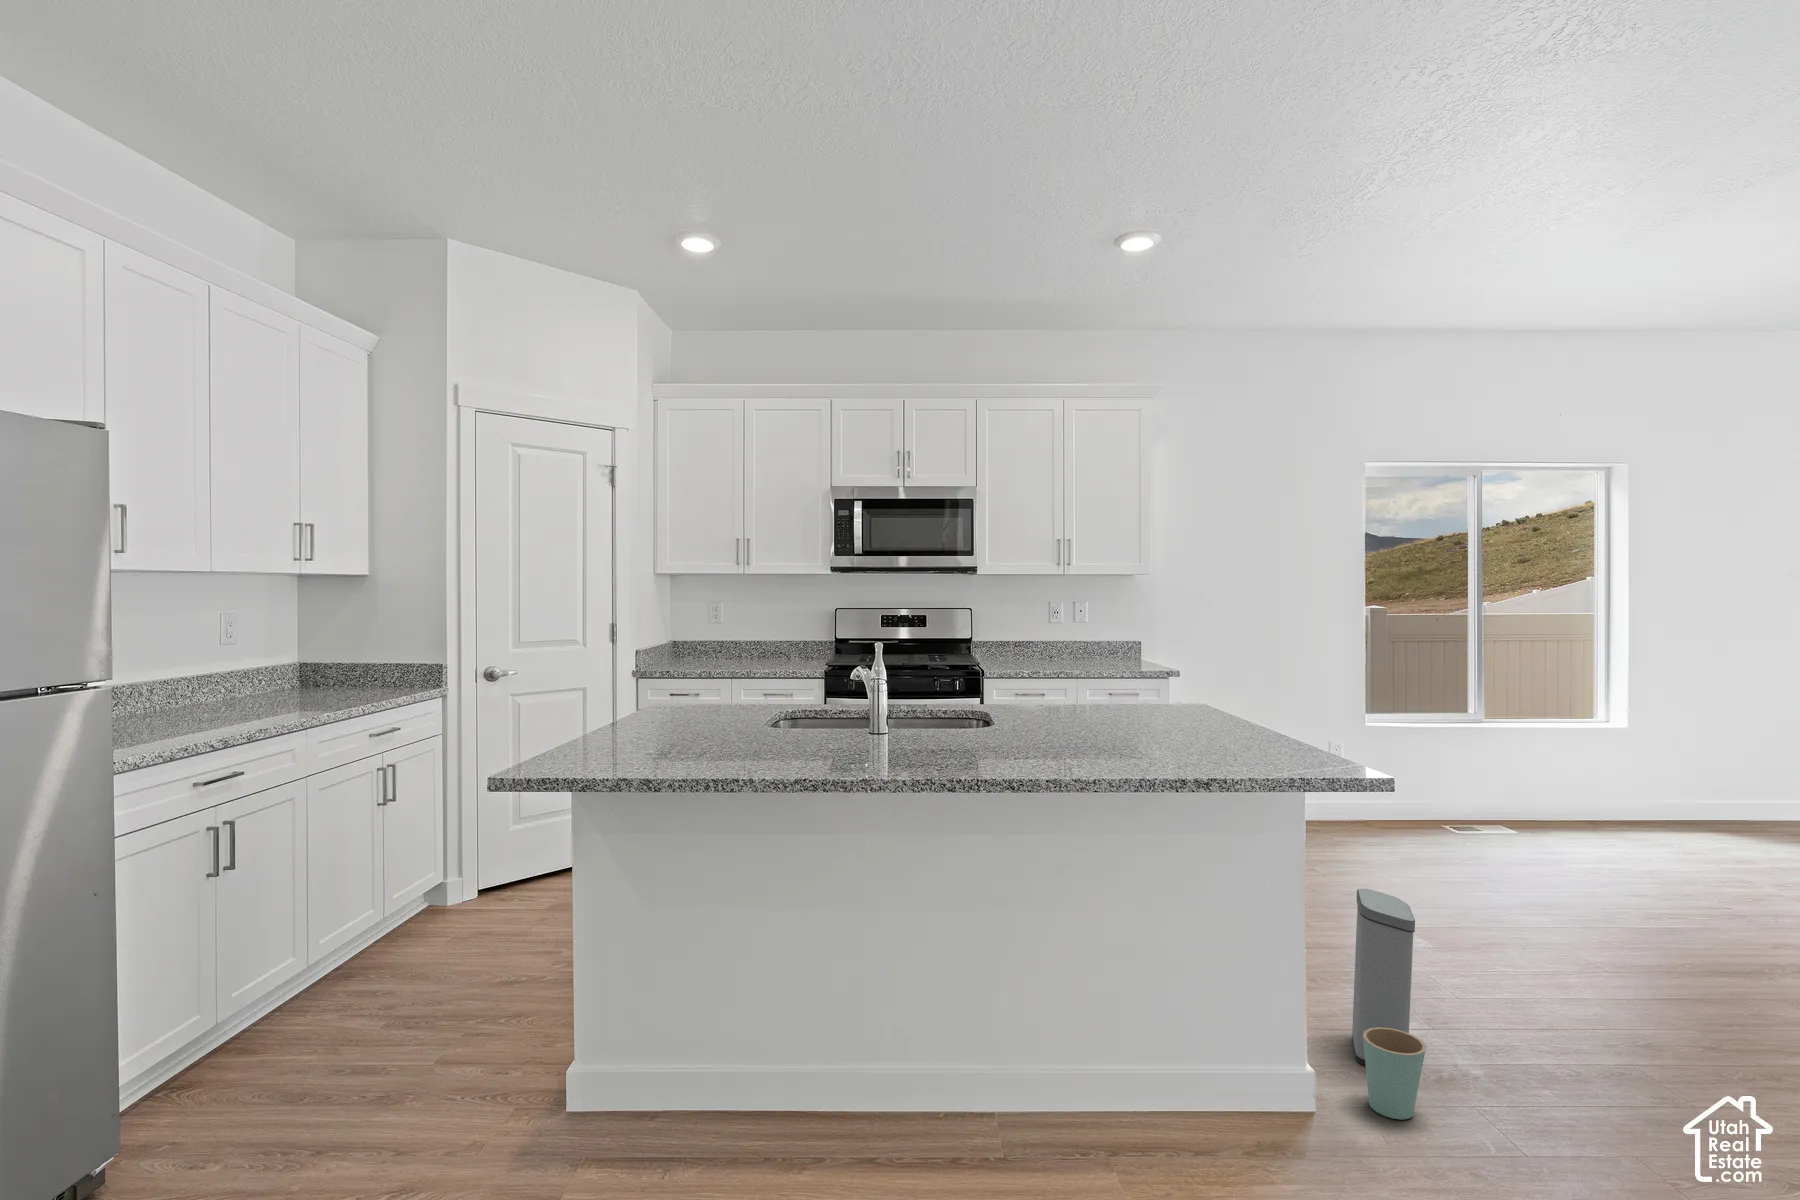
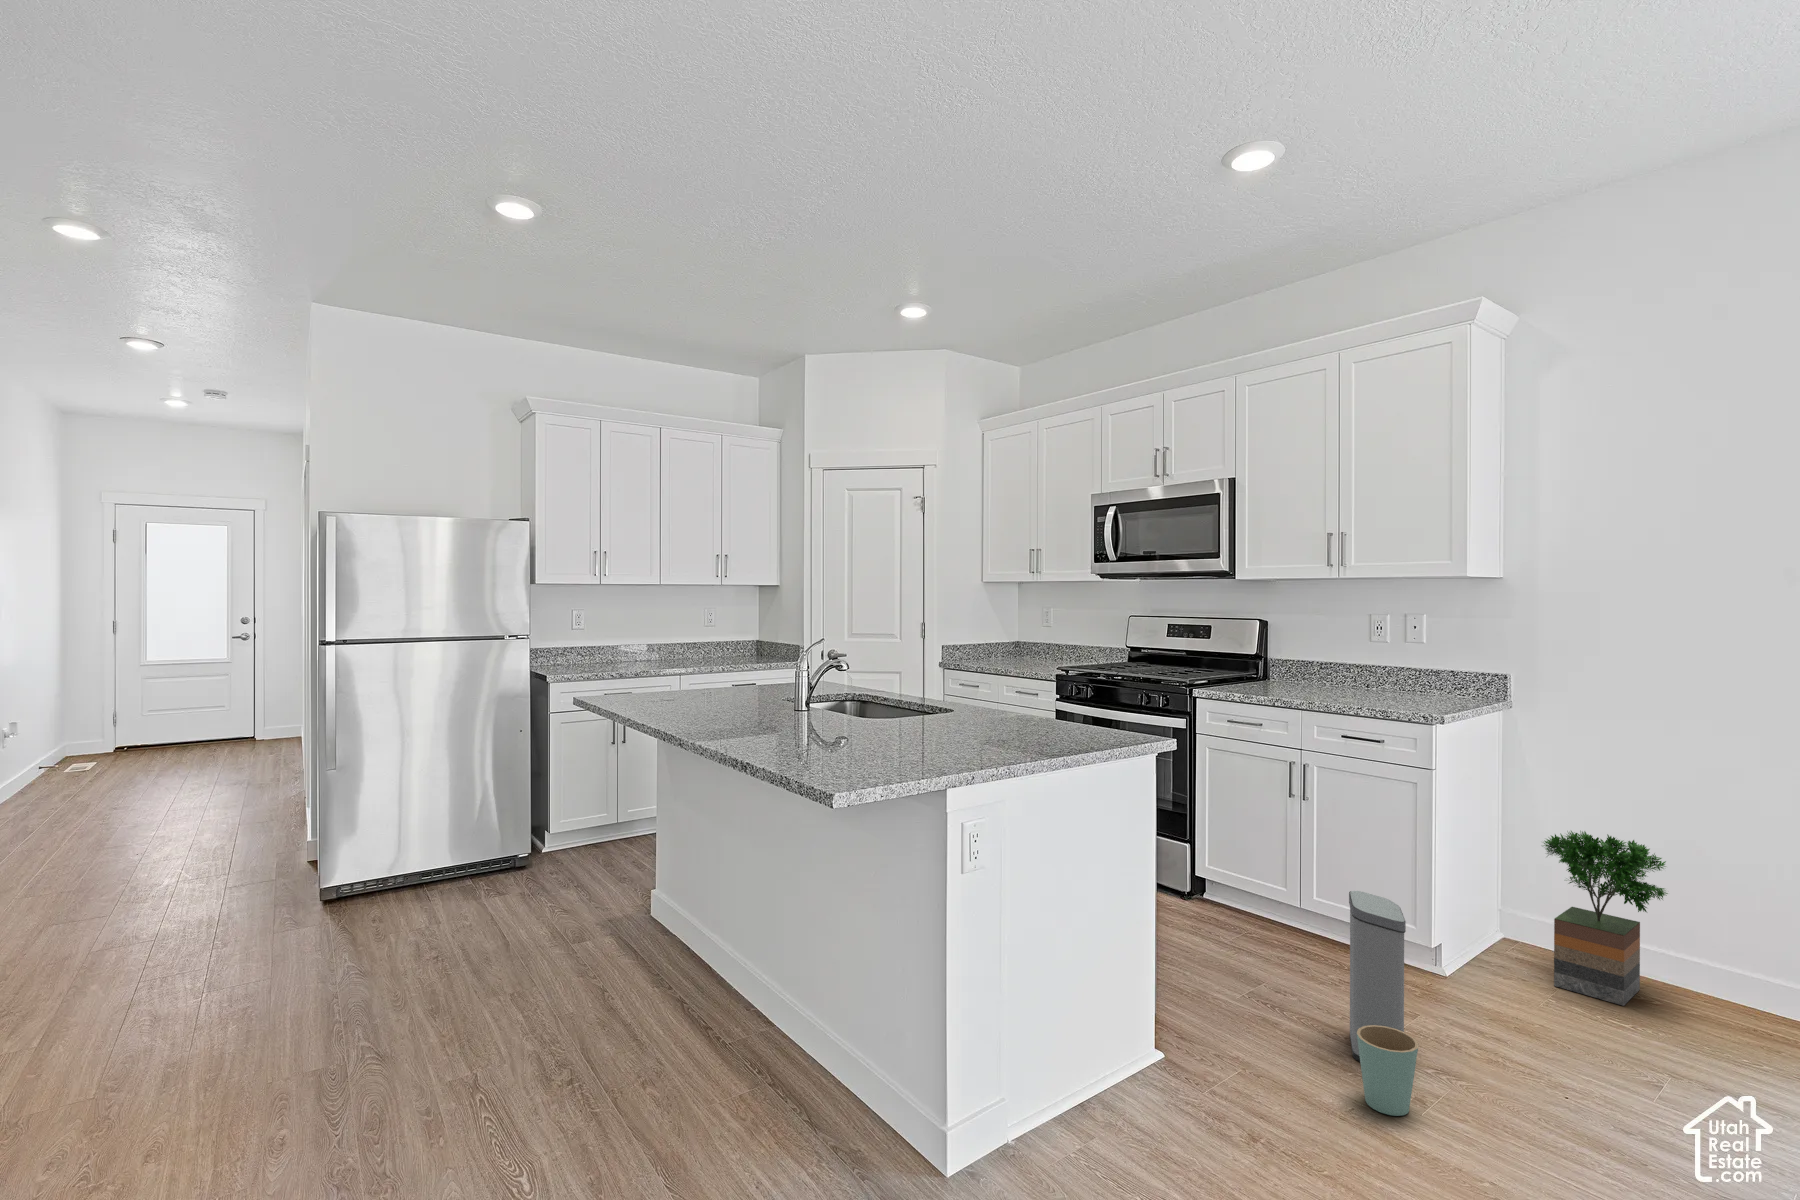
potted tree: none [1550,826,1679,1007] -> present [1544,831,1668,1006]

